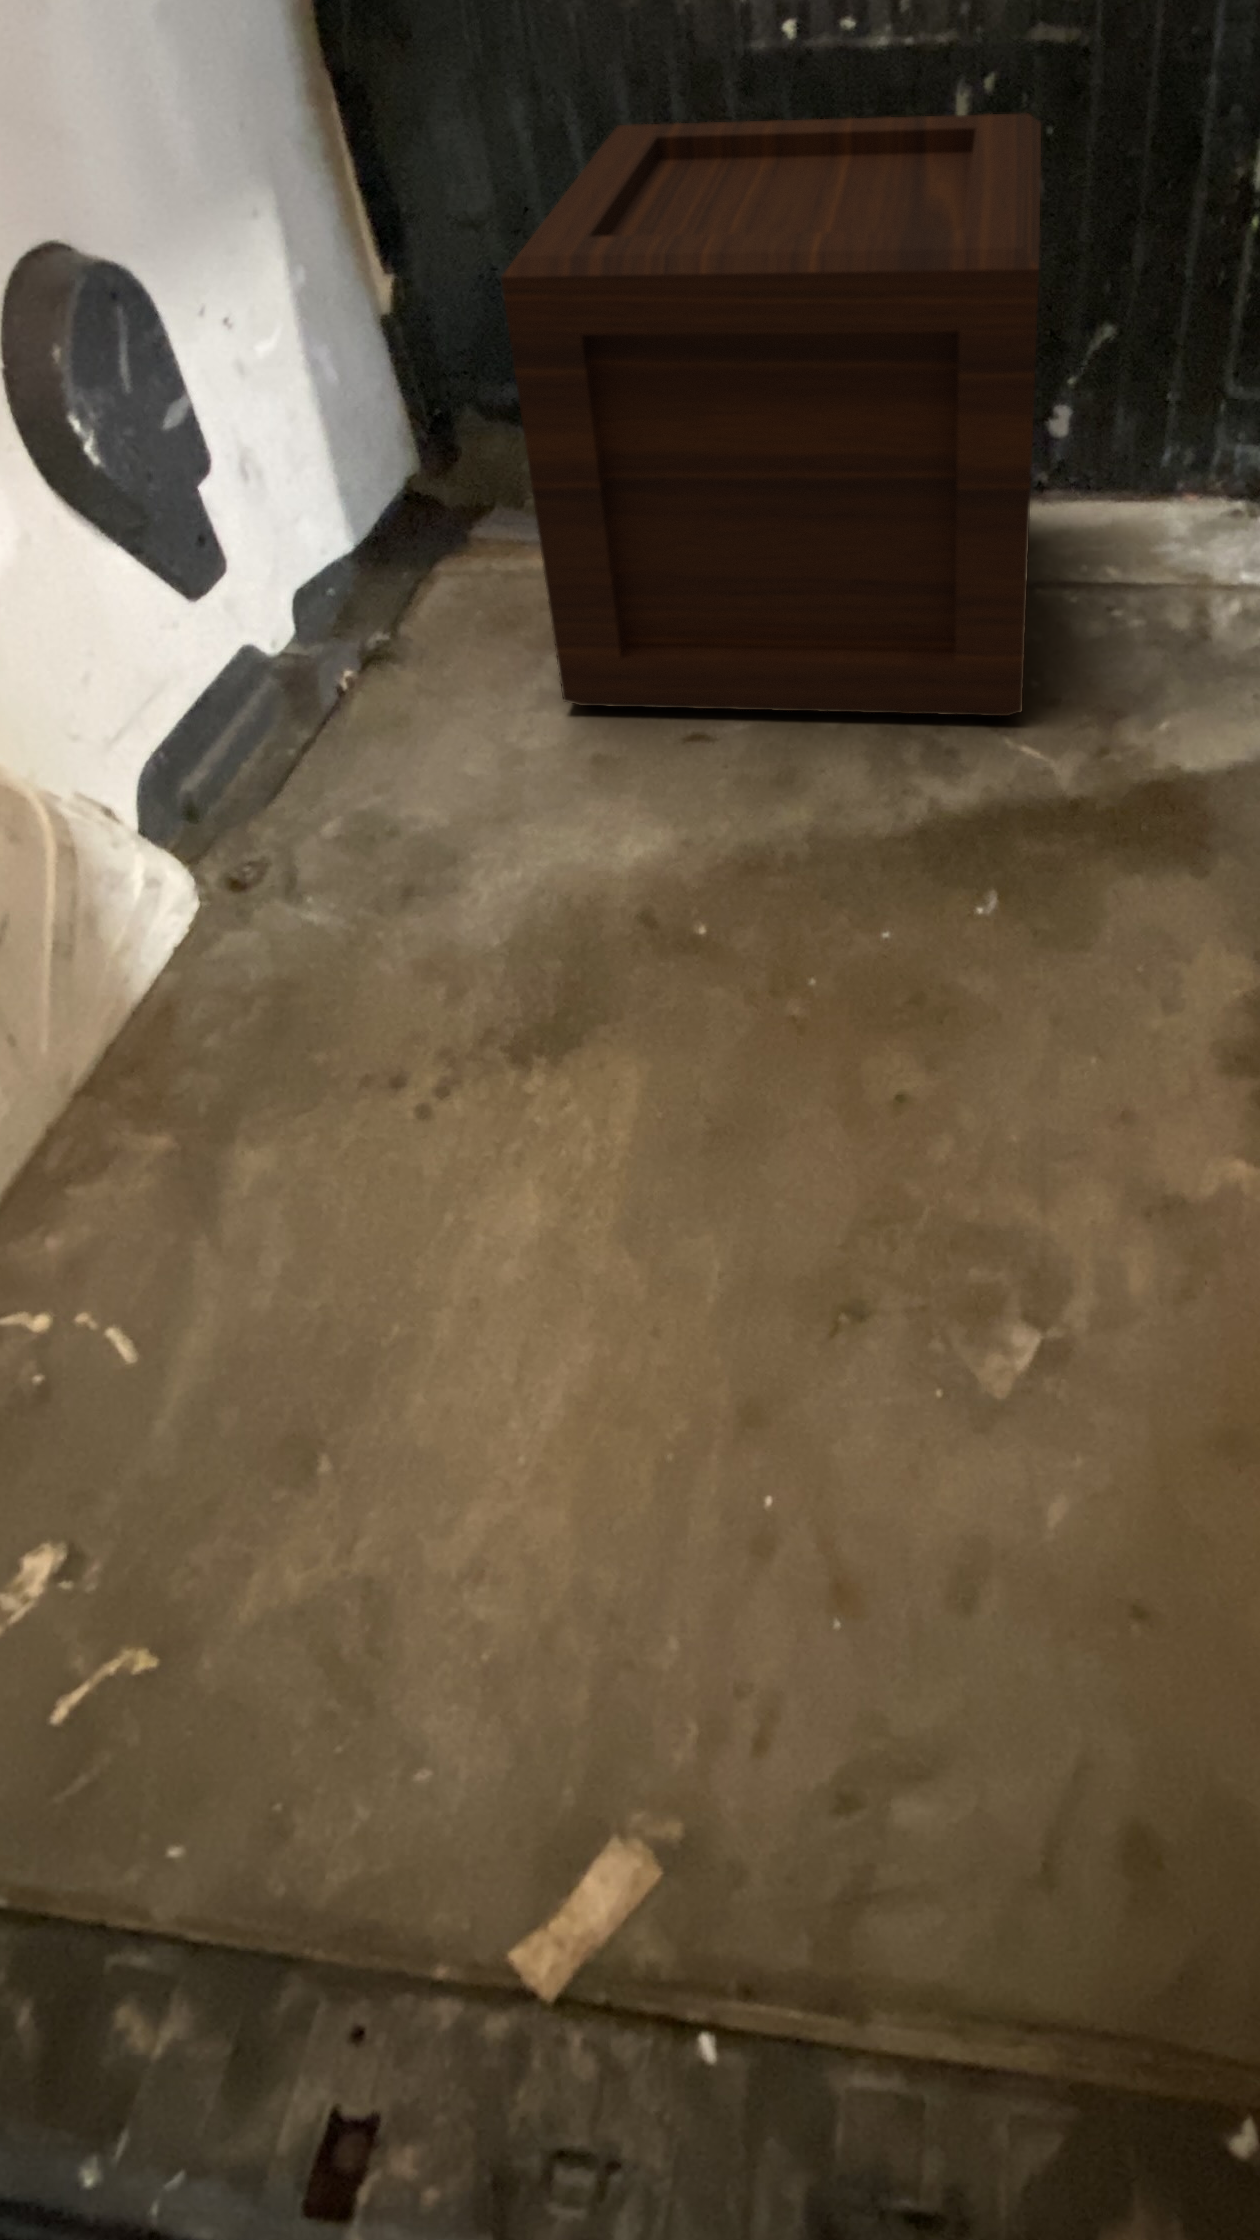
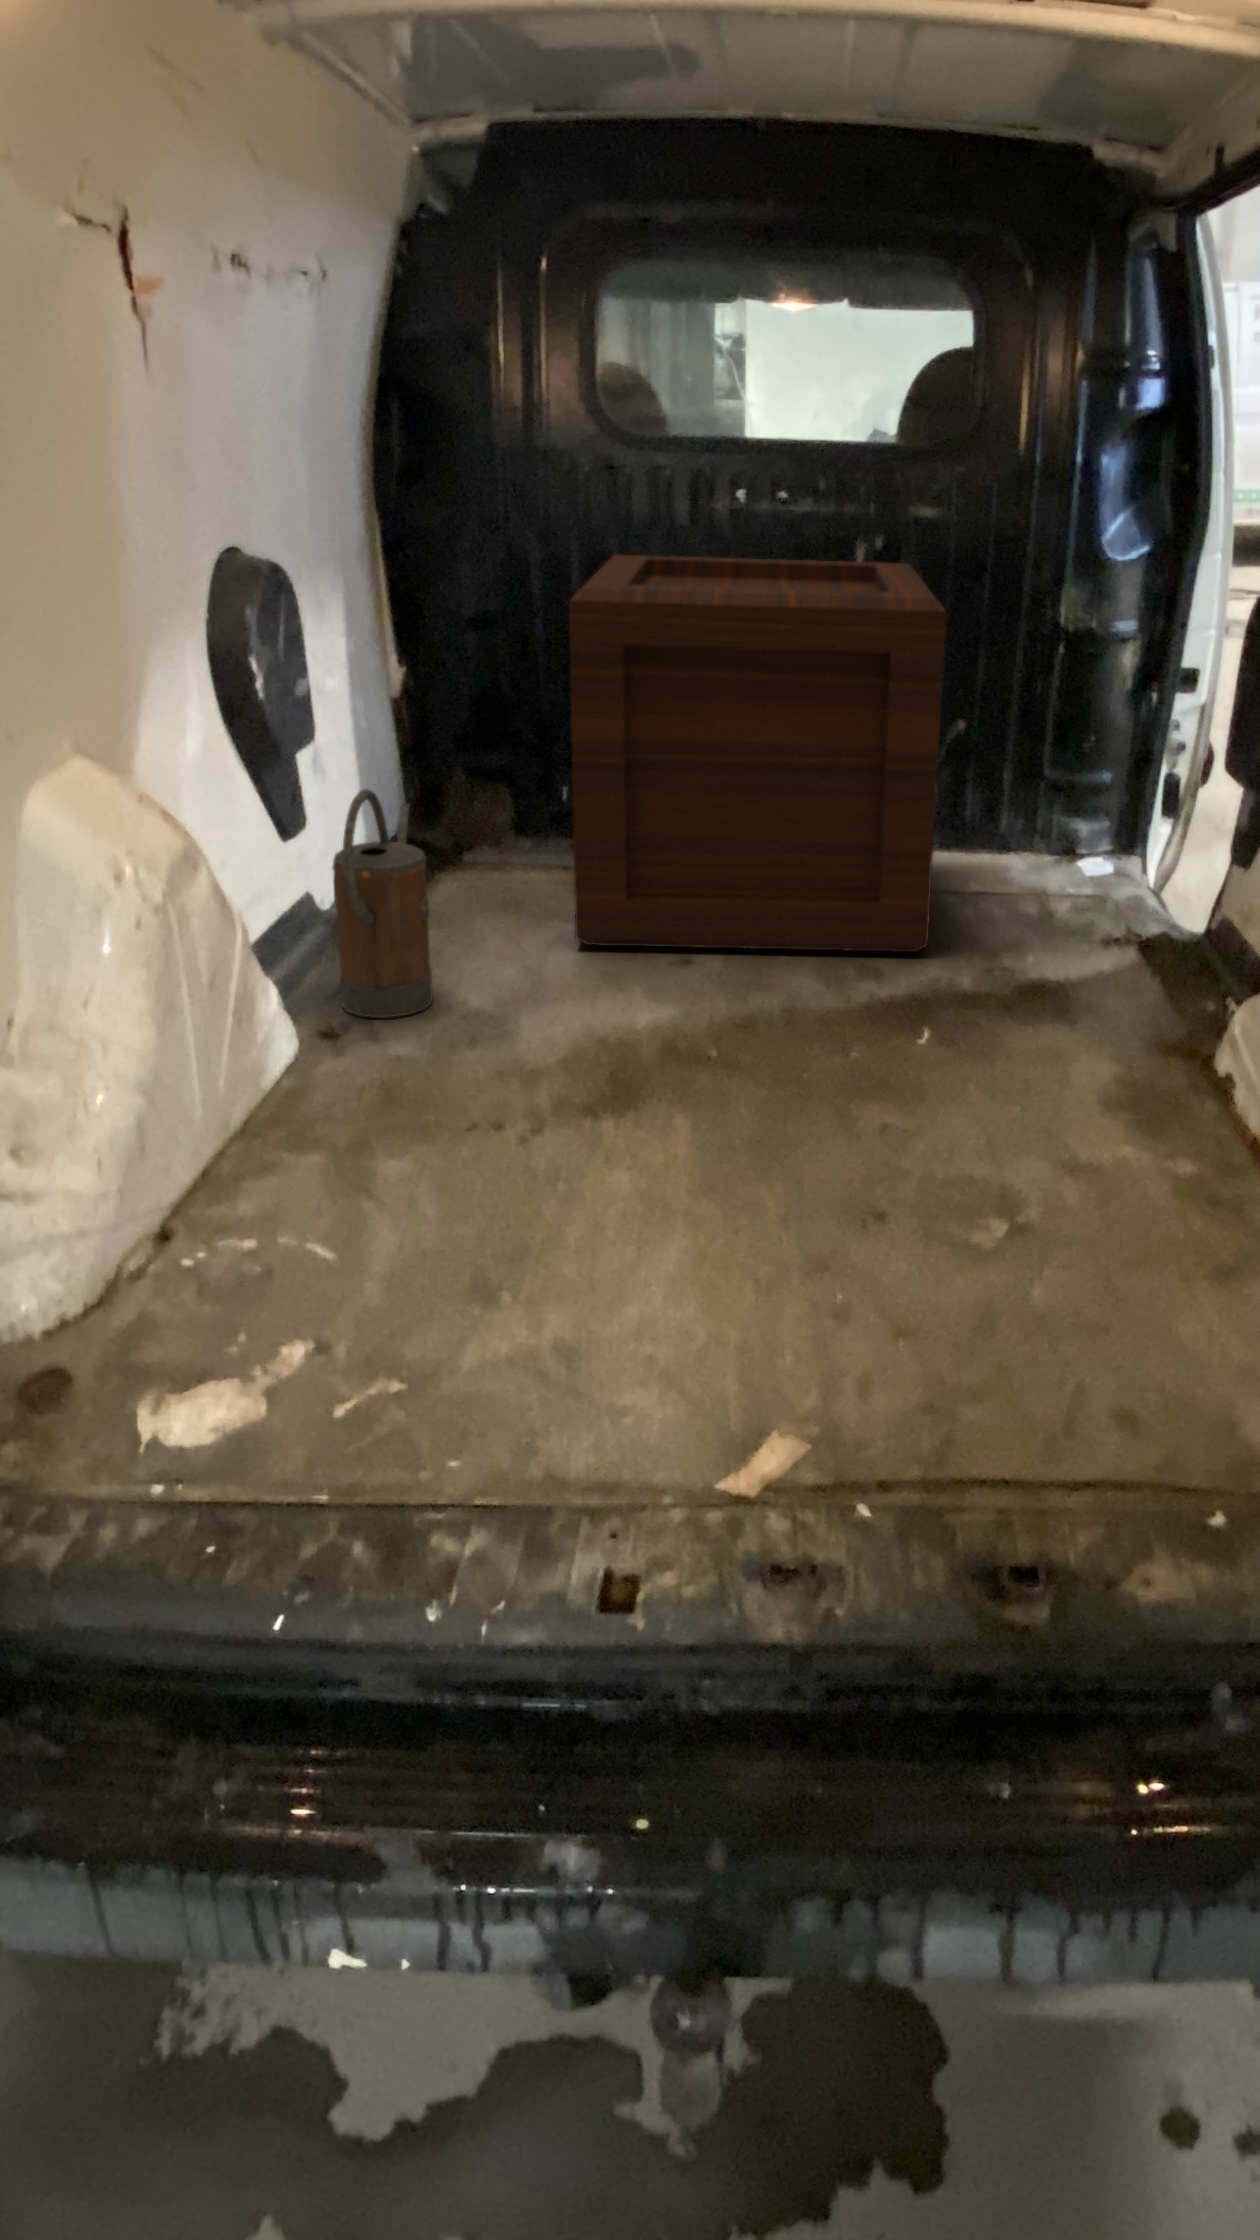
watering can: none [198,561,371,855] -> present [333,789,433,1018]

